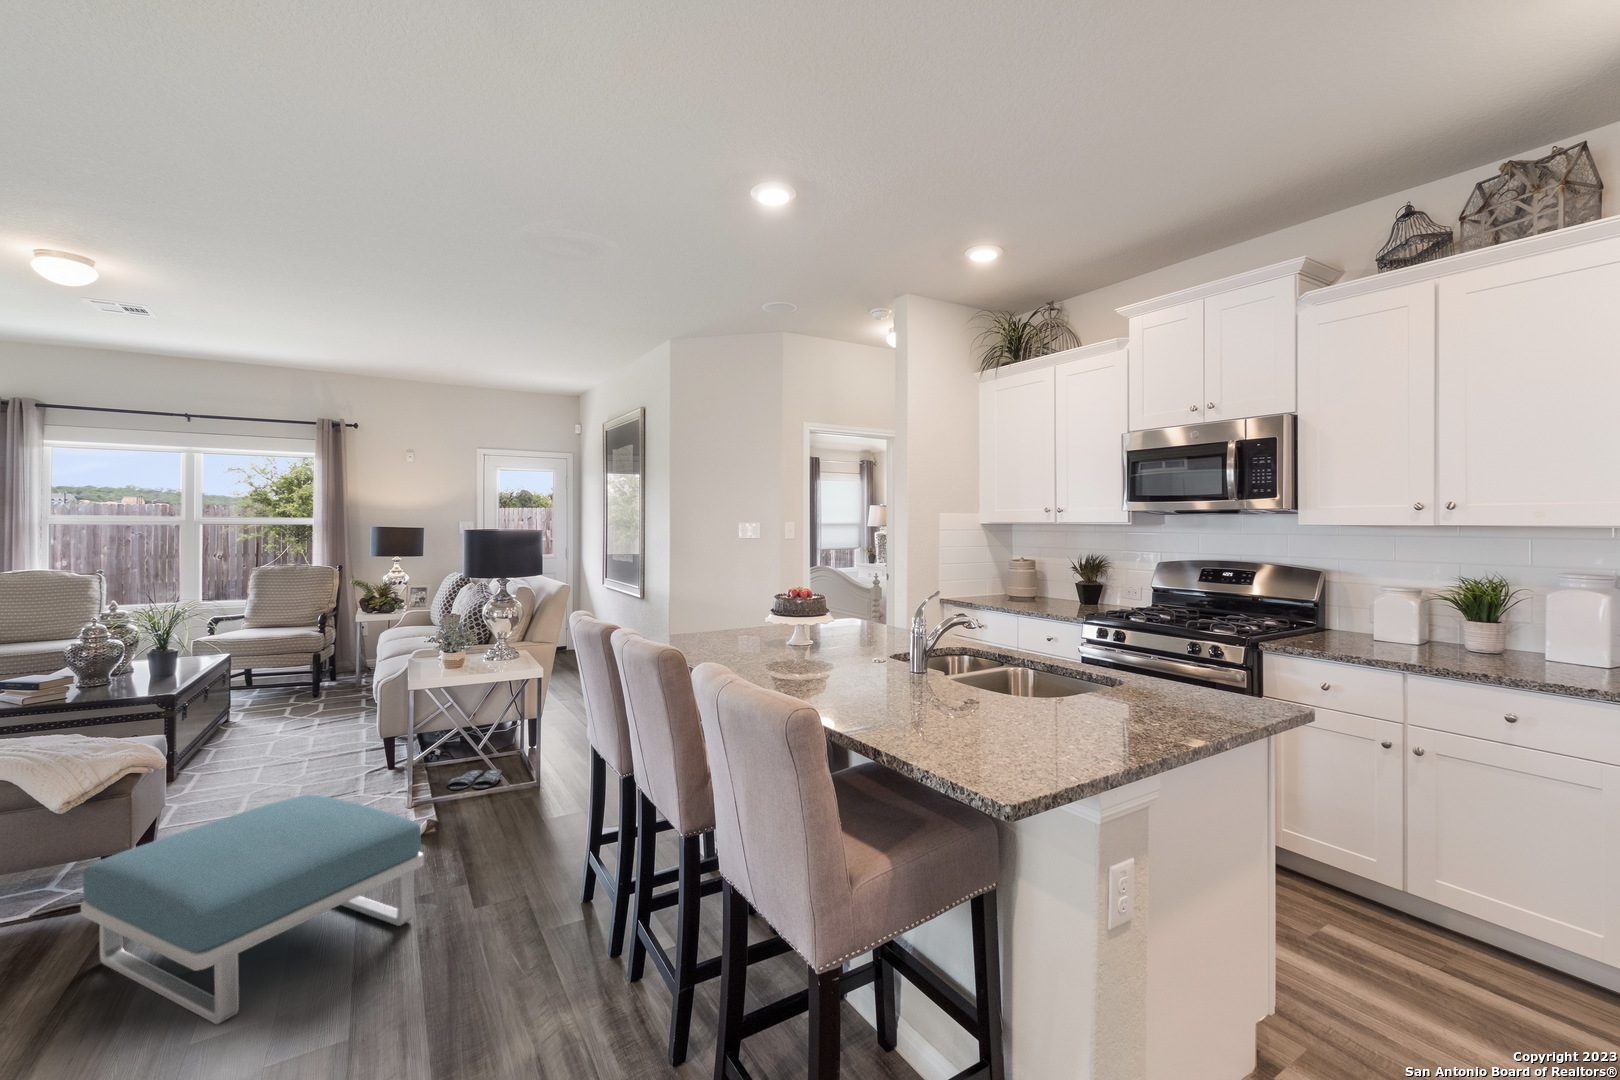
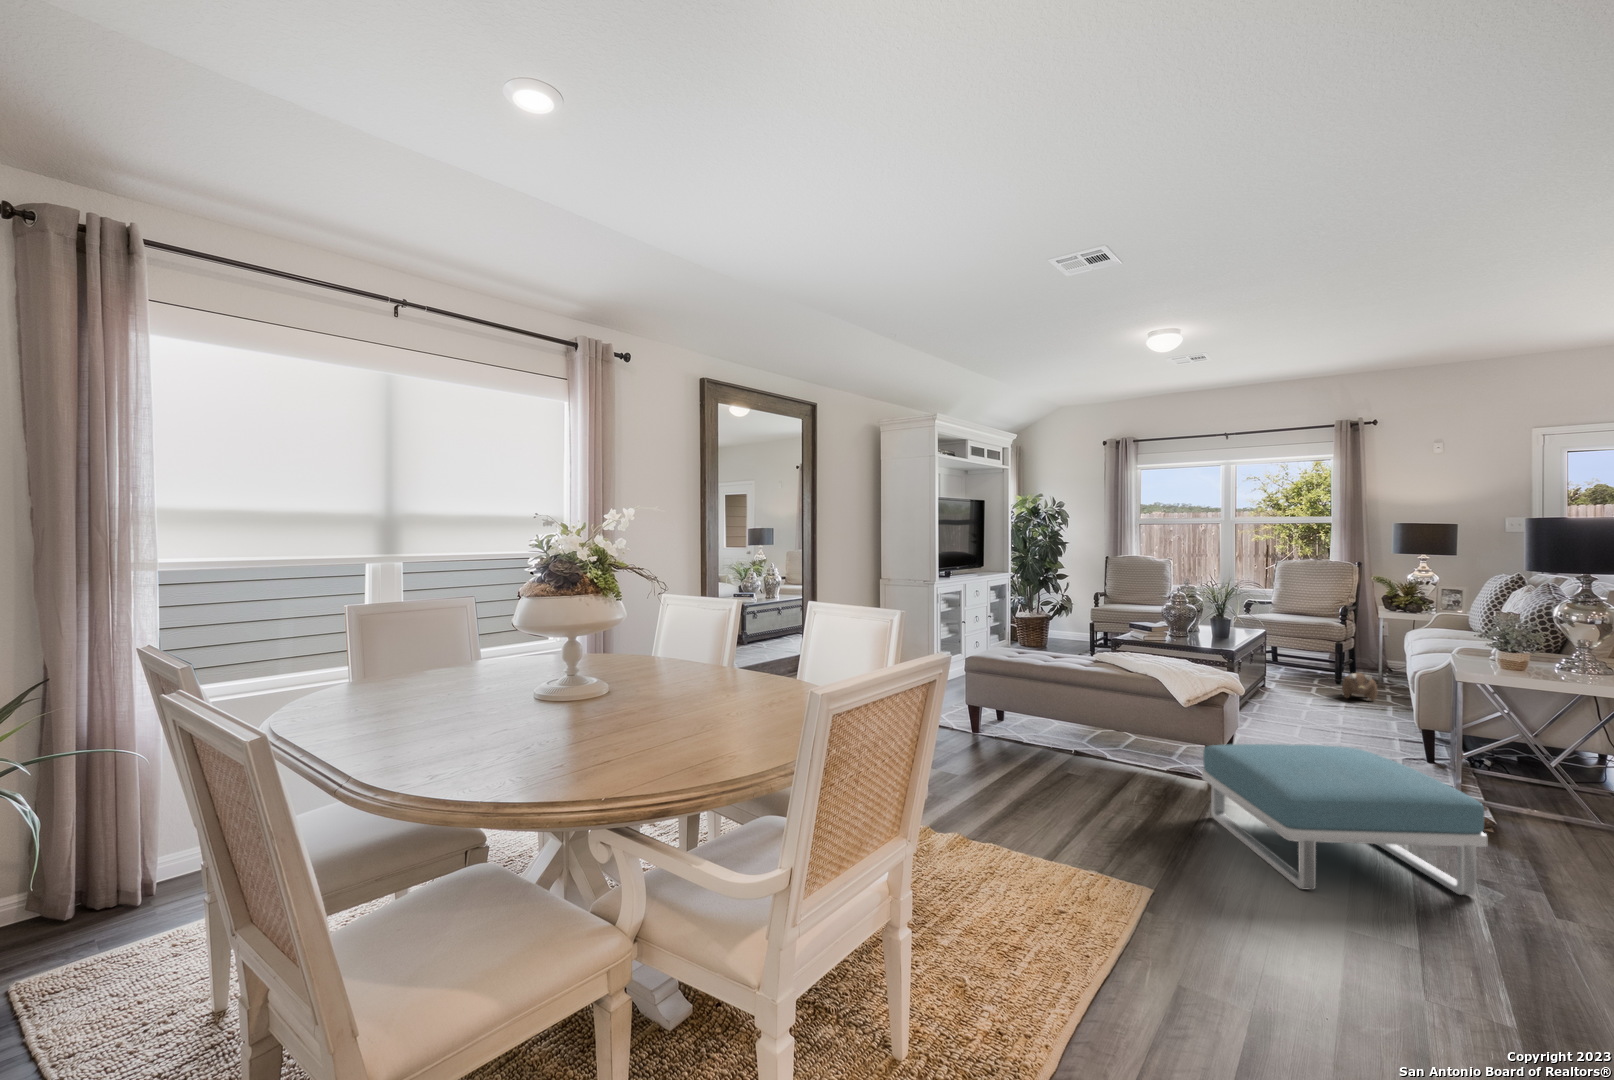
plush toy: none [317,683,352,713] -> present [1342,672,1377,701]
slippers: present [448,769,502,790] -> none [1505,792,1586,815]

